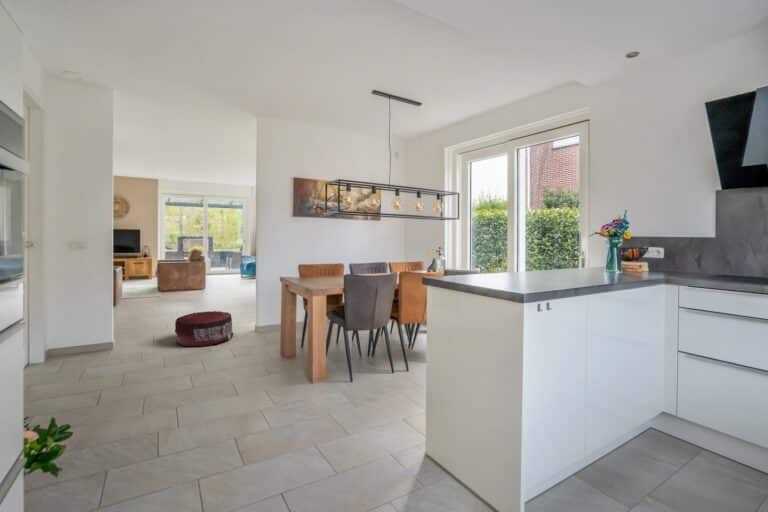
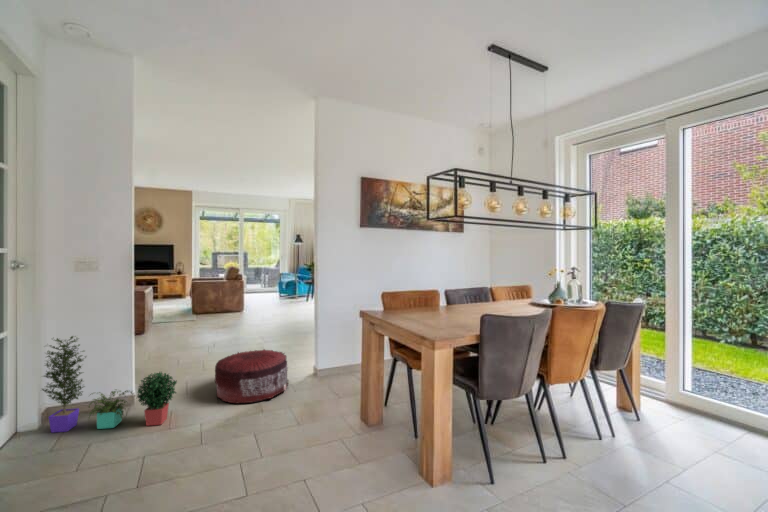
potted plant: none [46,295,146,362] -> present [42,336,177,432]

